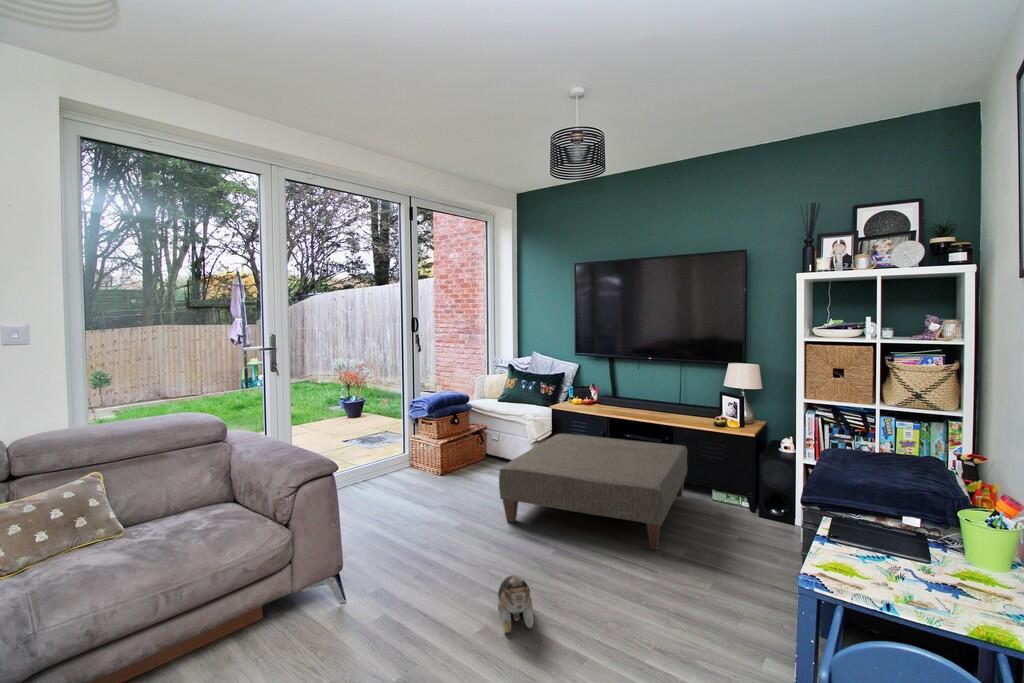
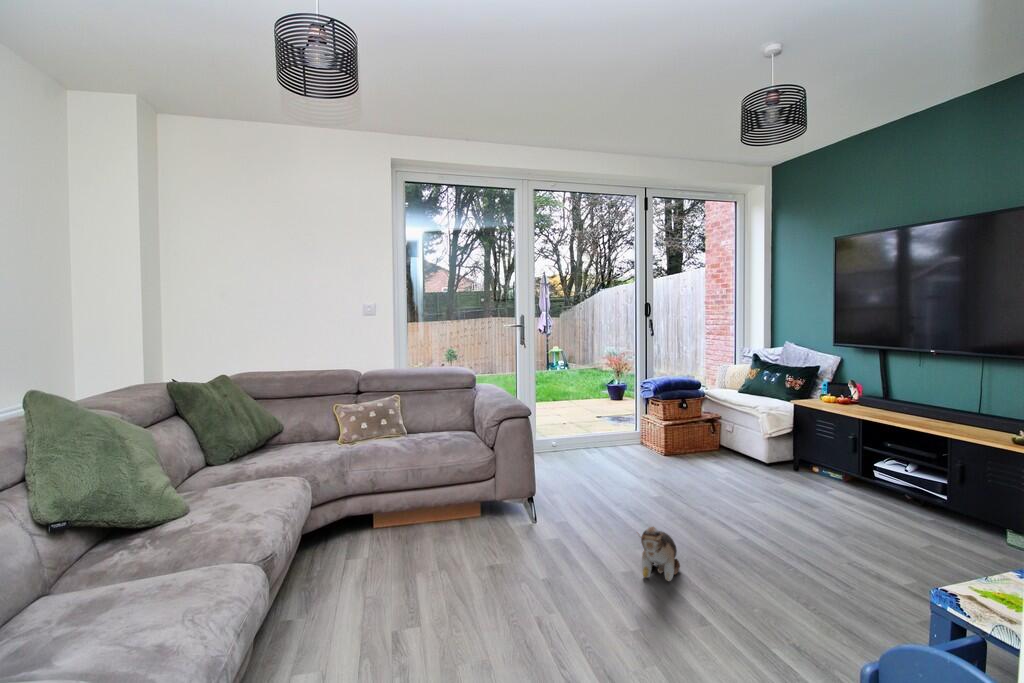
ottoman: present [499,434,687,550] -> none [698,430,970,565]

